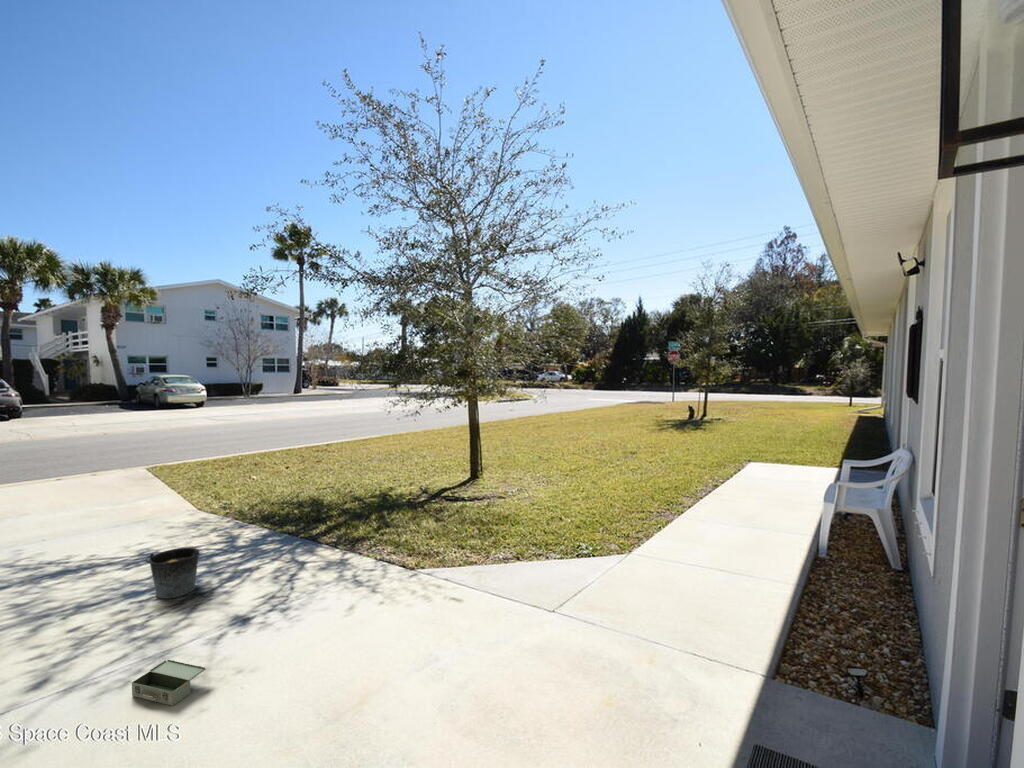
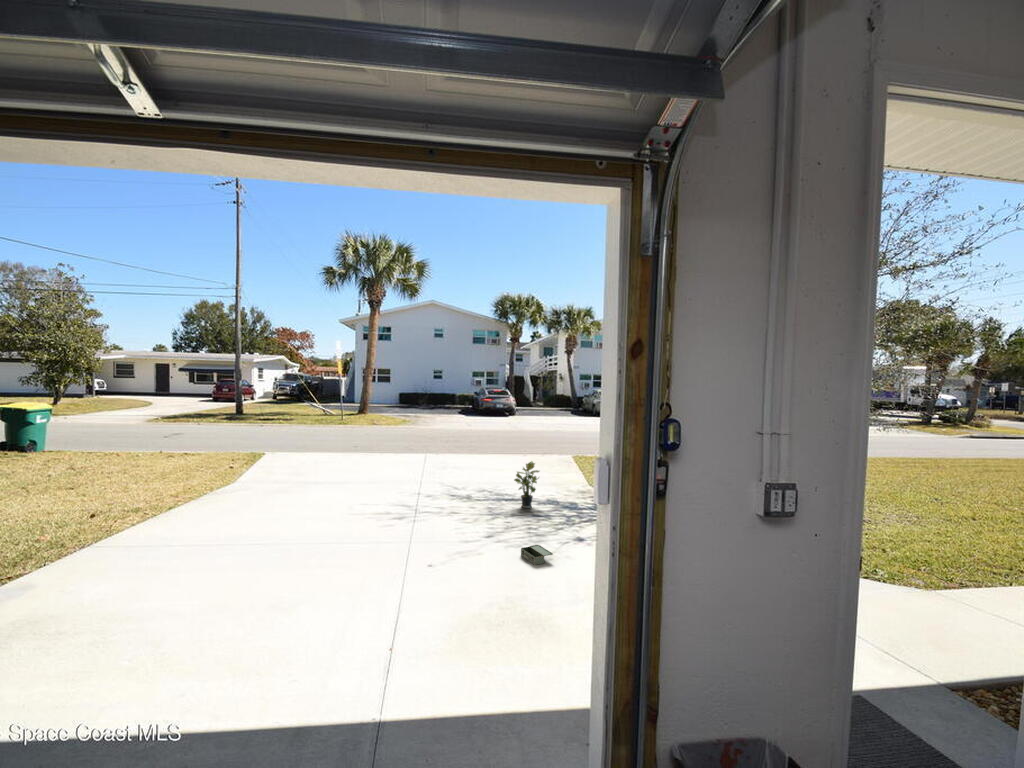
potted plant: none [70,502,128,586] -> present [514,461,539,508]
bucket: present [145,548,200,599] -> none [543,494,571,523]

